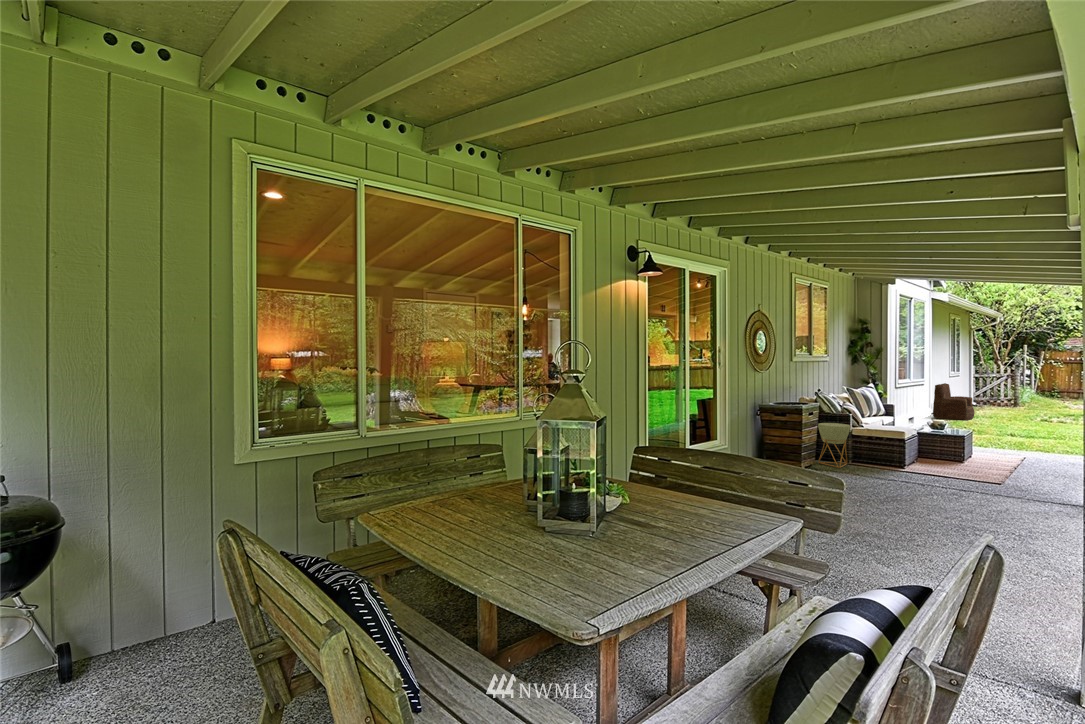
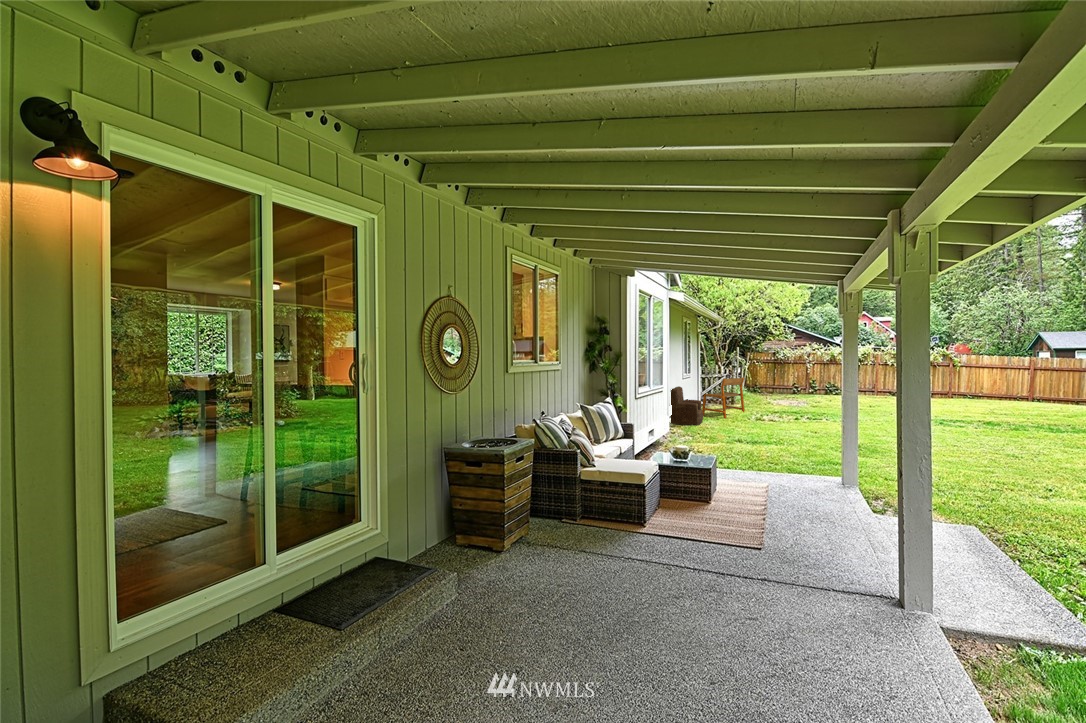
bench: none [974,376,1030,417] -> present [702,377,745,419]
planter: present [818,423,850,468] -> none [535,465,576,537]

